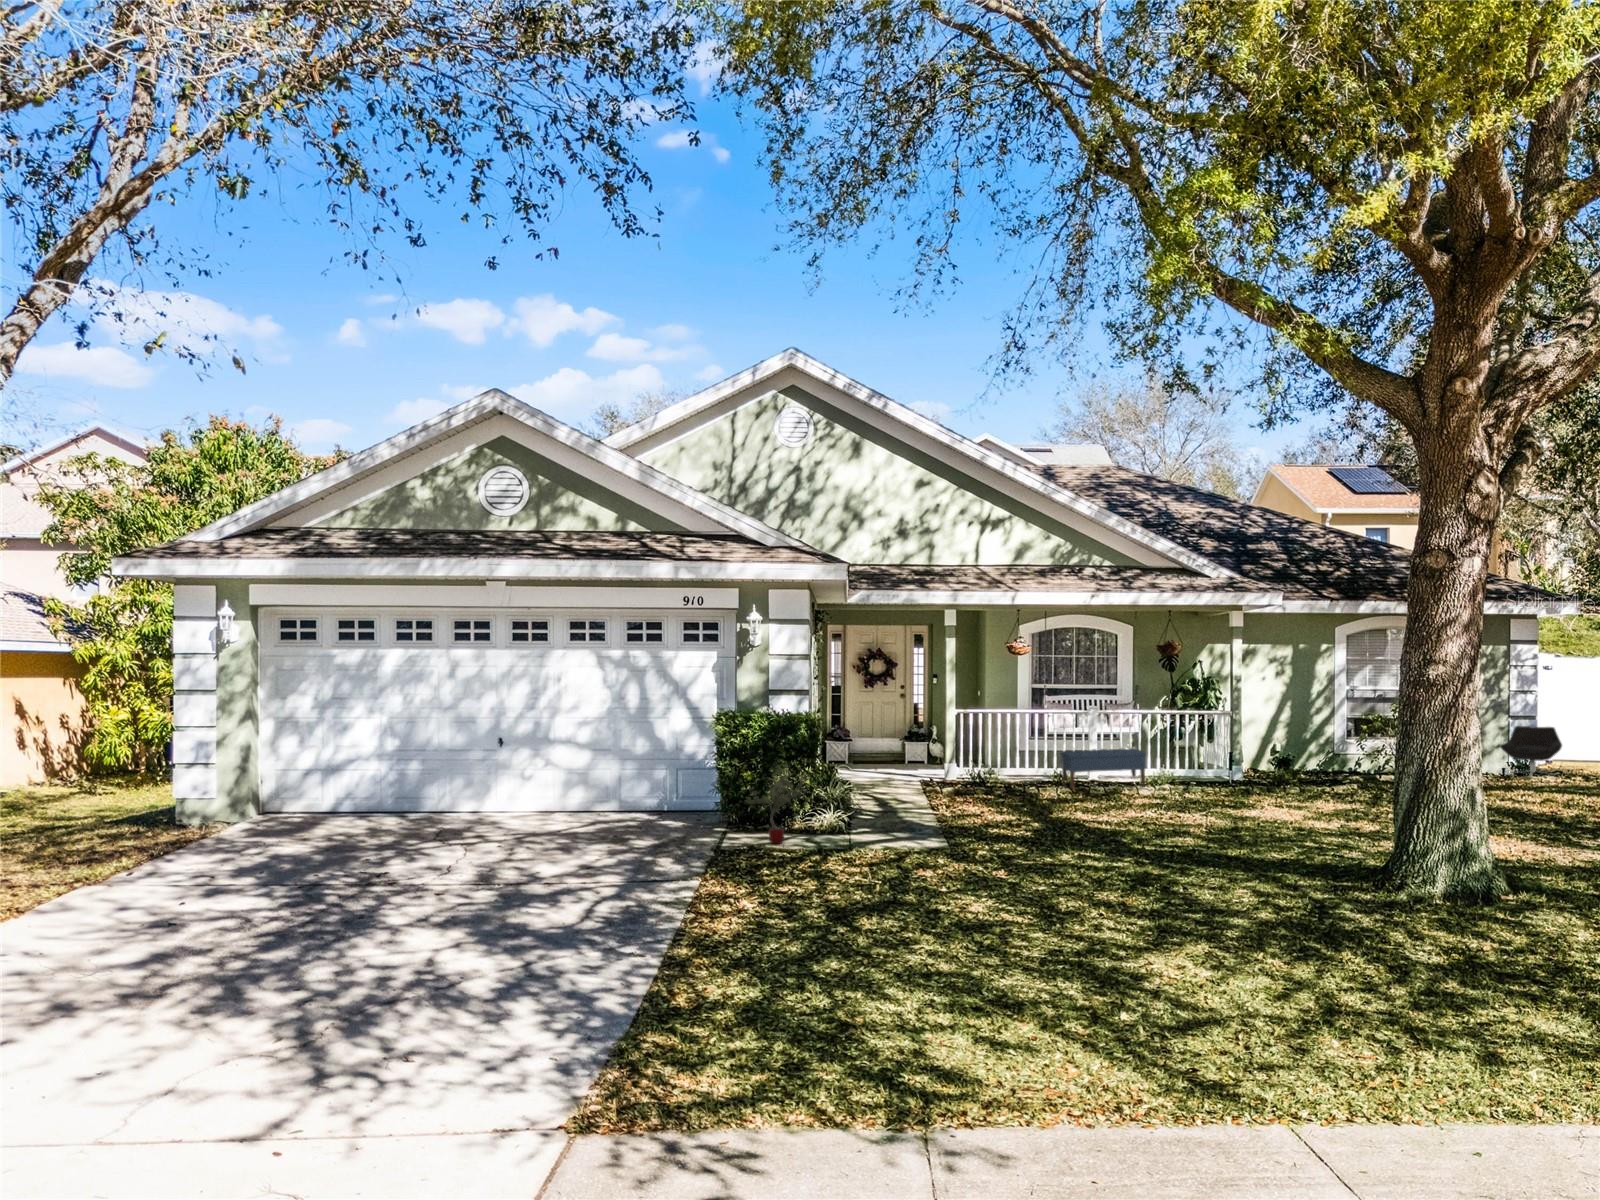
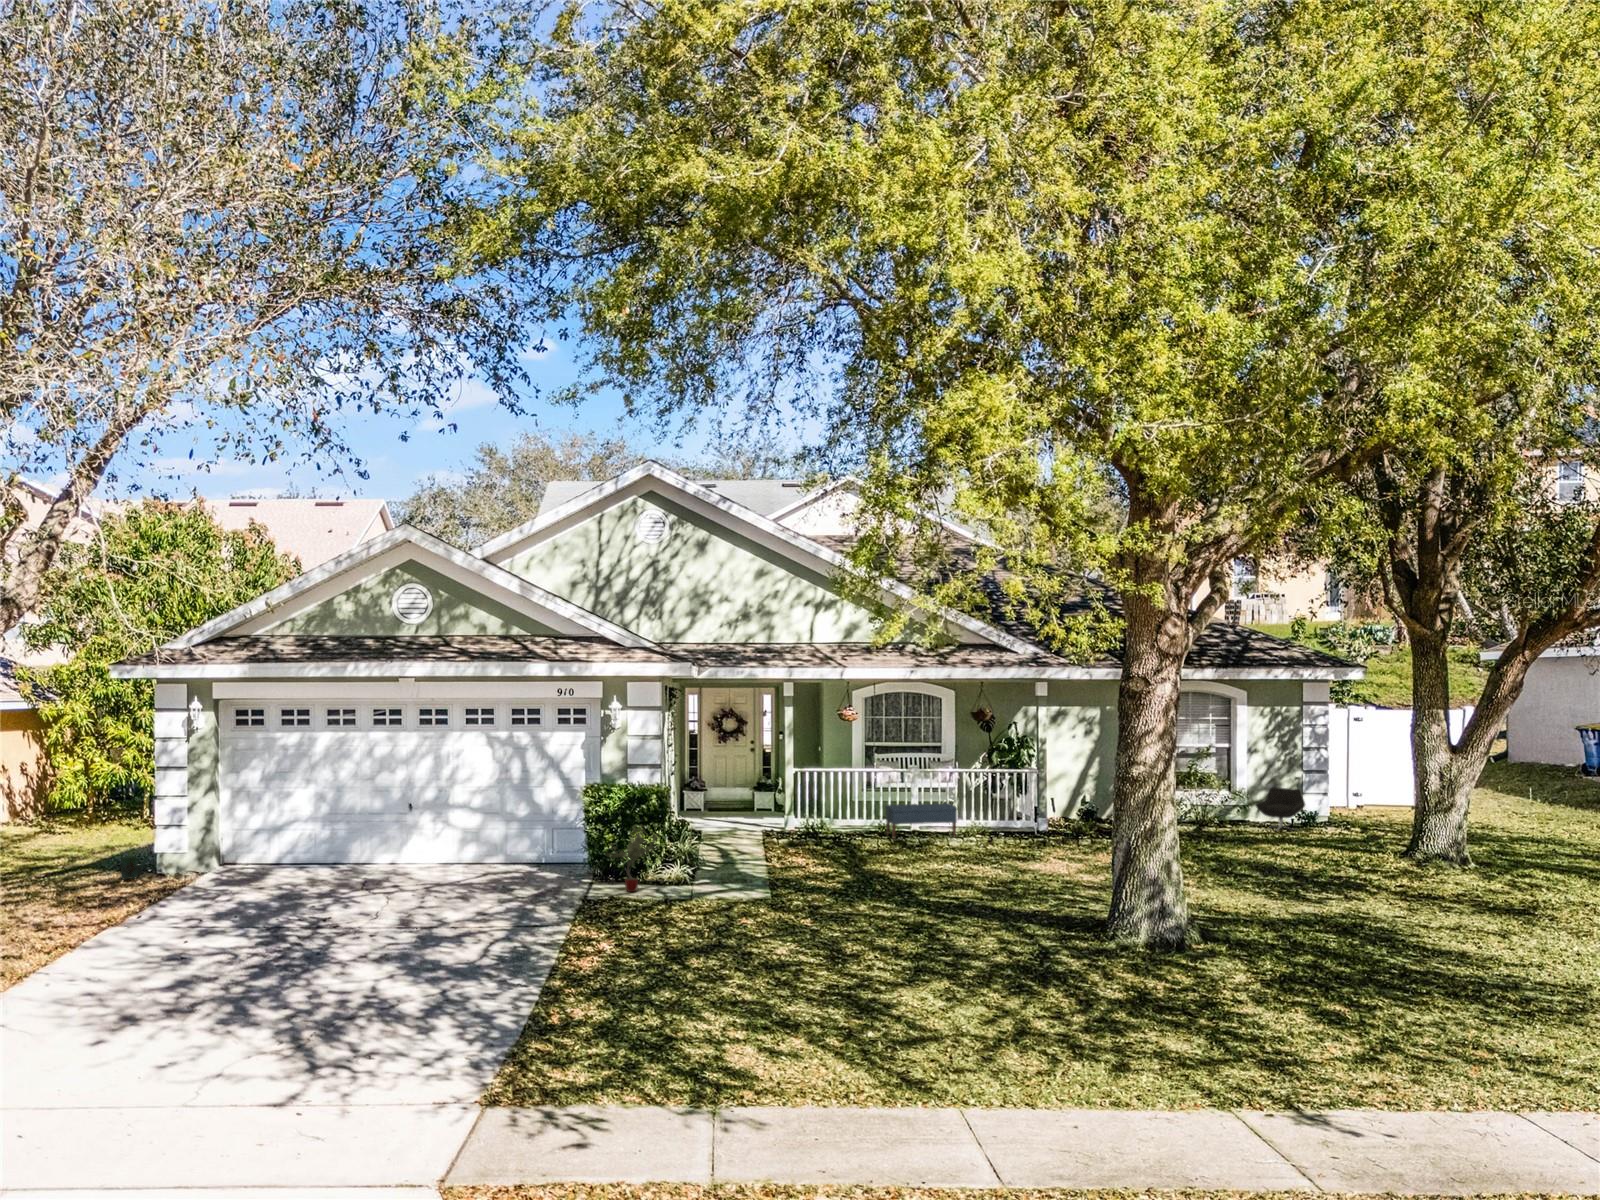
watering can: none [202,806,246,836] -> present [120,852,153,880]

